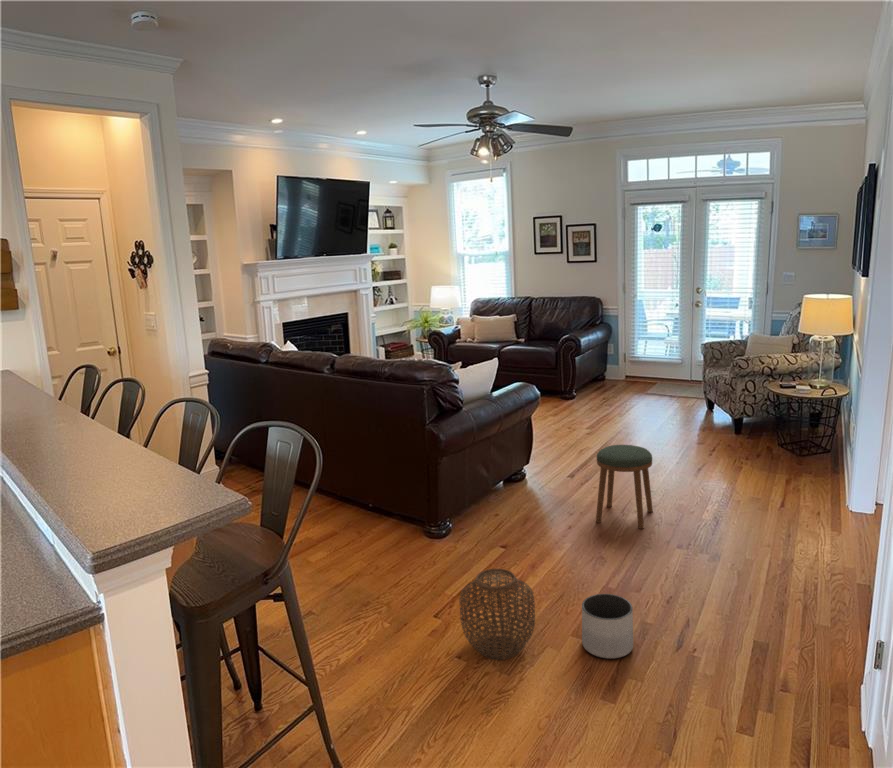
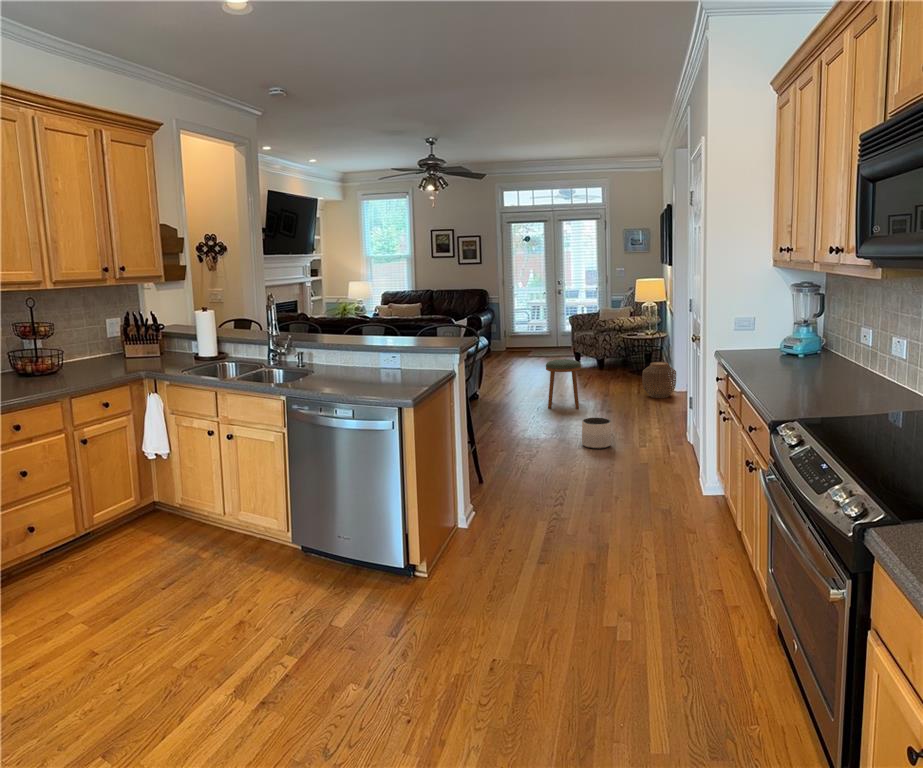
woven basket: present [459,569,535,660] -> present [642,362,676,398]

